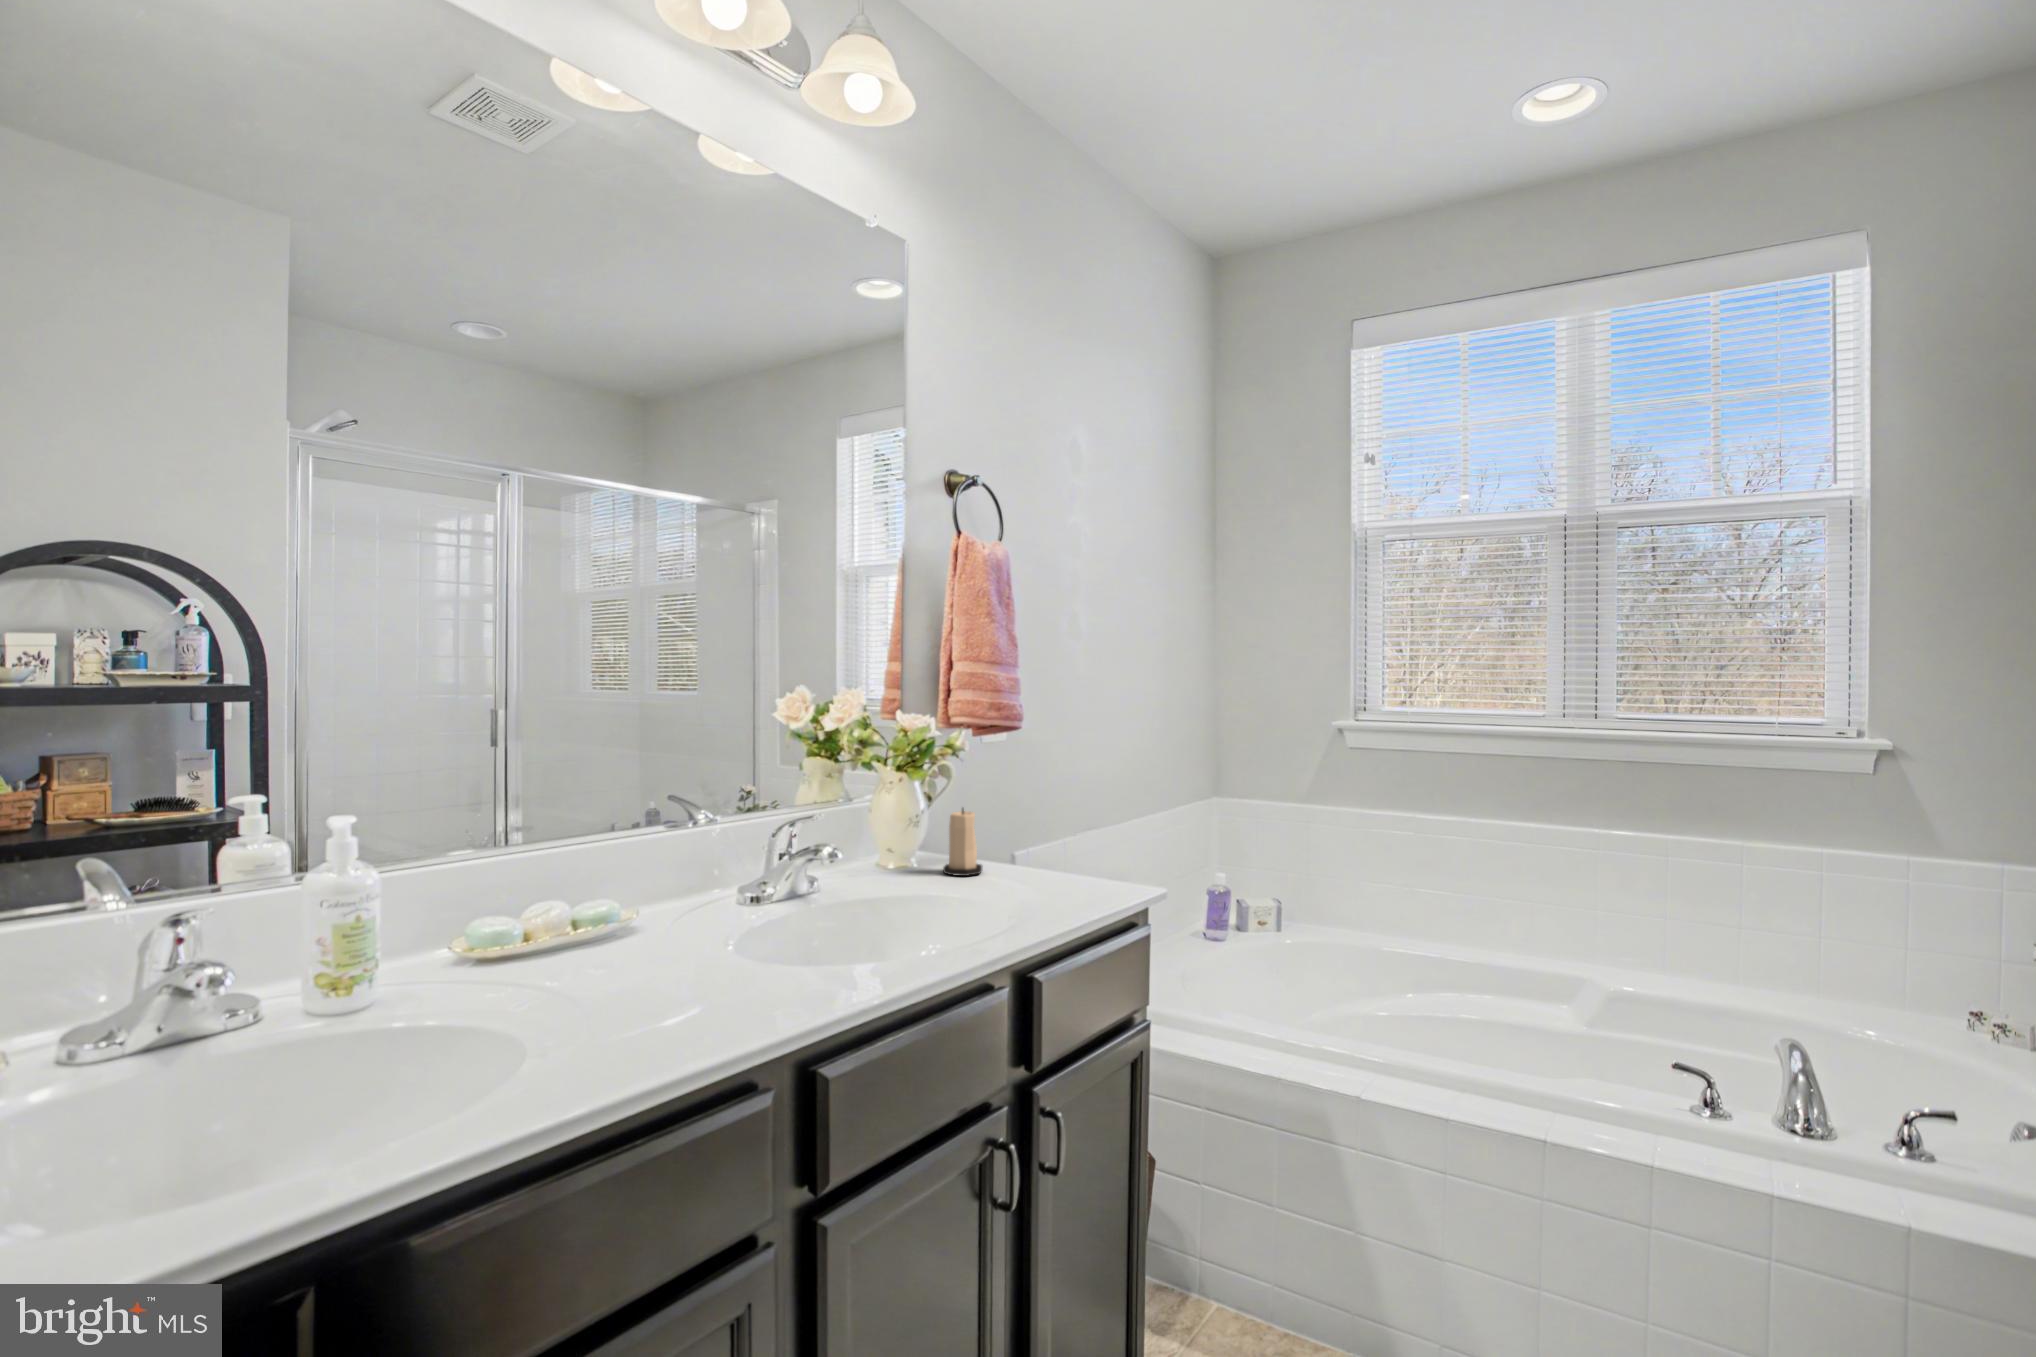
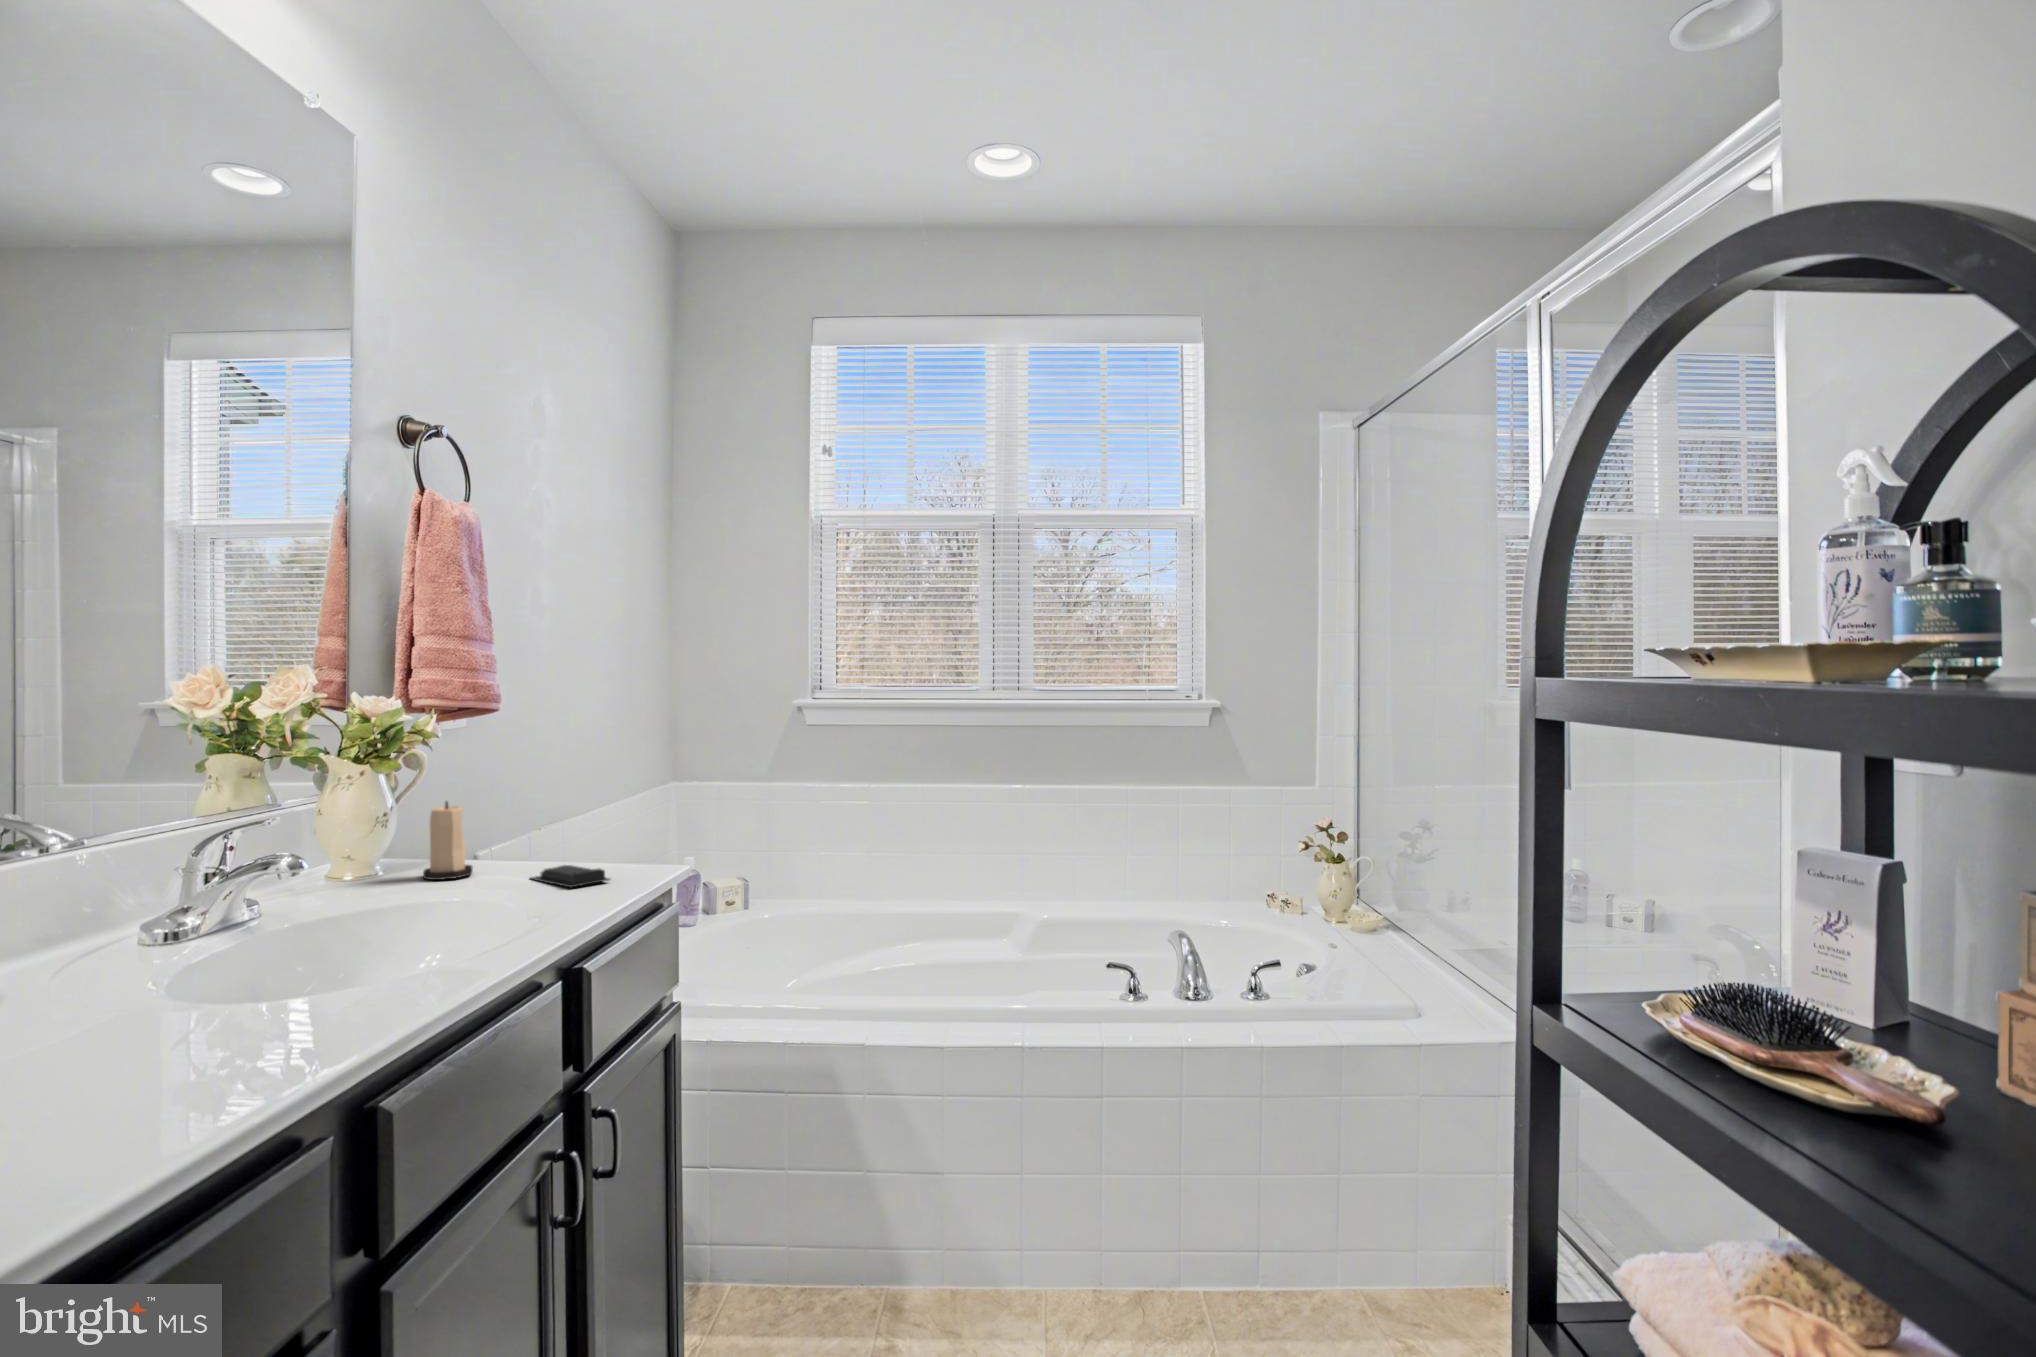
soap bar: none [1022,875,1085,897] -> present [531,865,610,887]

